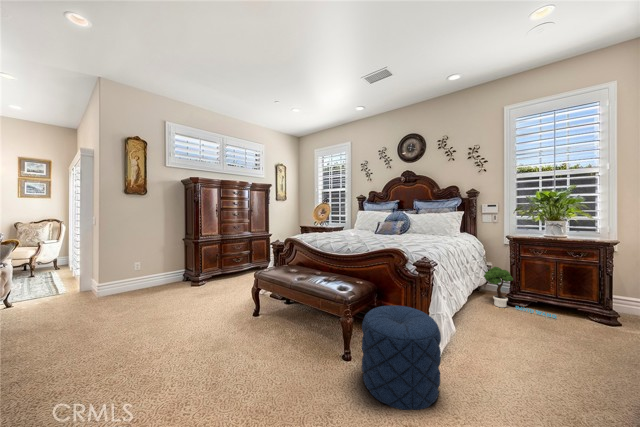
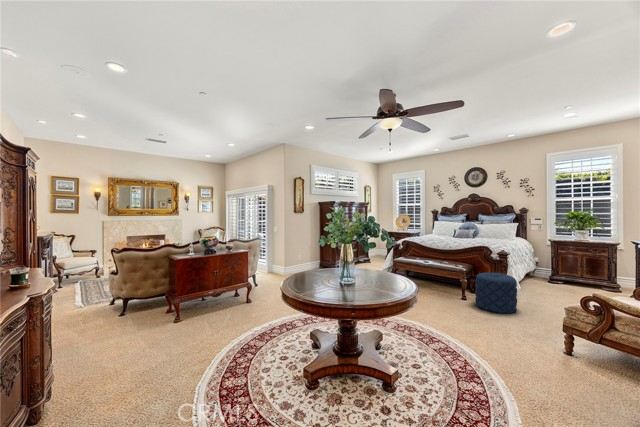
potted tree: present [484,267,557,318] -> none [533,259,581,289]

